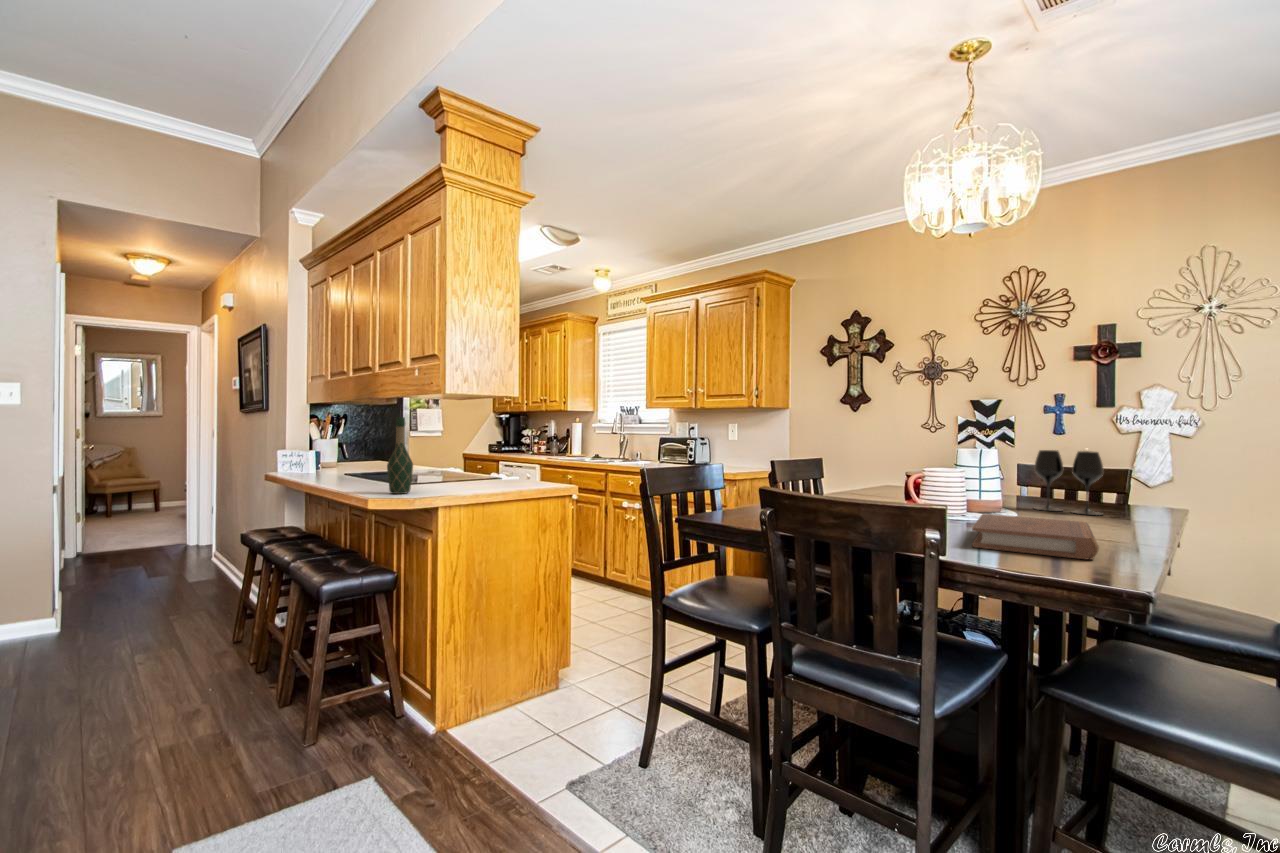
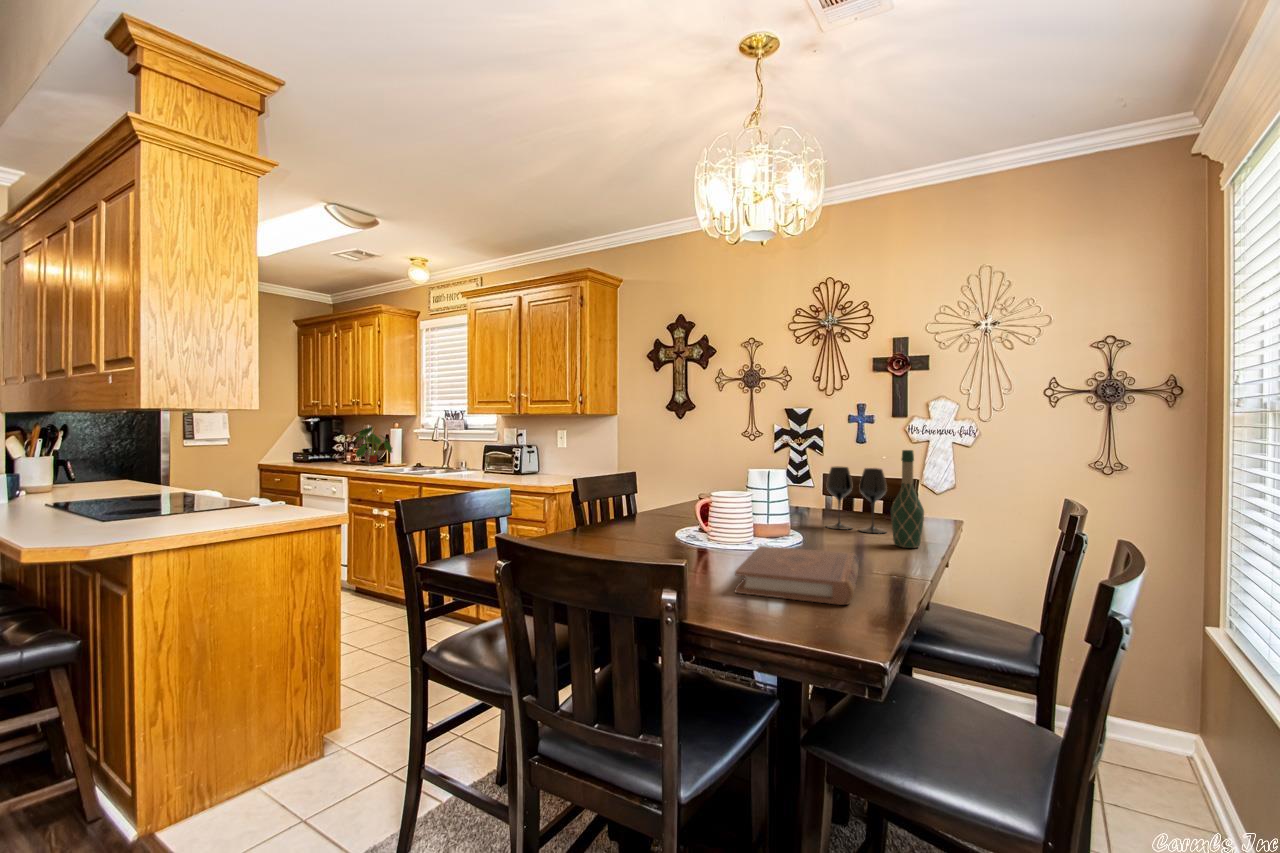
wine bottle: present [387,417,413,494] -> present [891,450,924,548]
plant: none [542,421,576,454] -> present [356,427,393,463]

